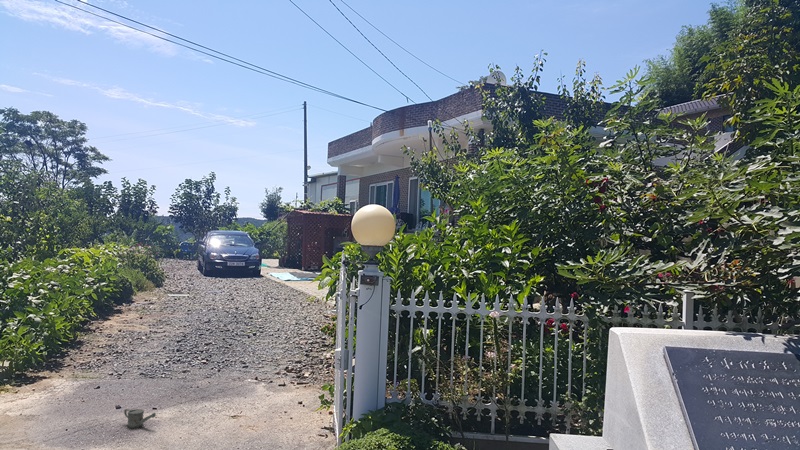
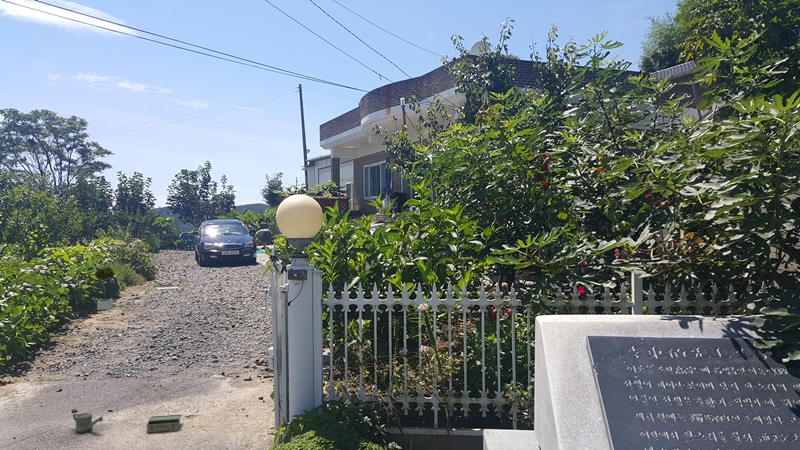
potted tree: none [114,270,133,313] -> present [96,267,115,310]
toolbox: none [199,414,231,431] -> present [147,415,181,432]

